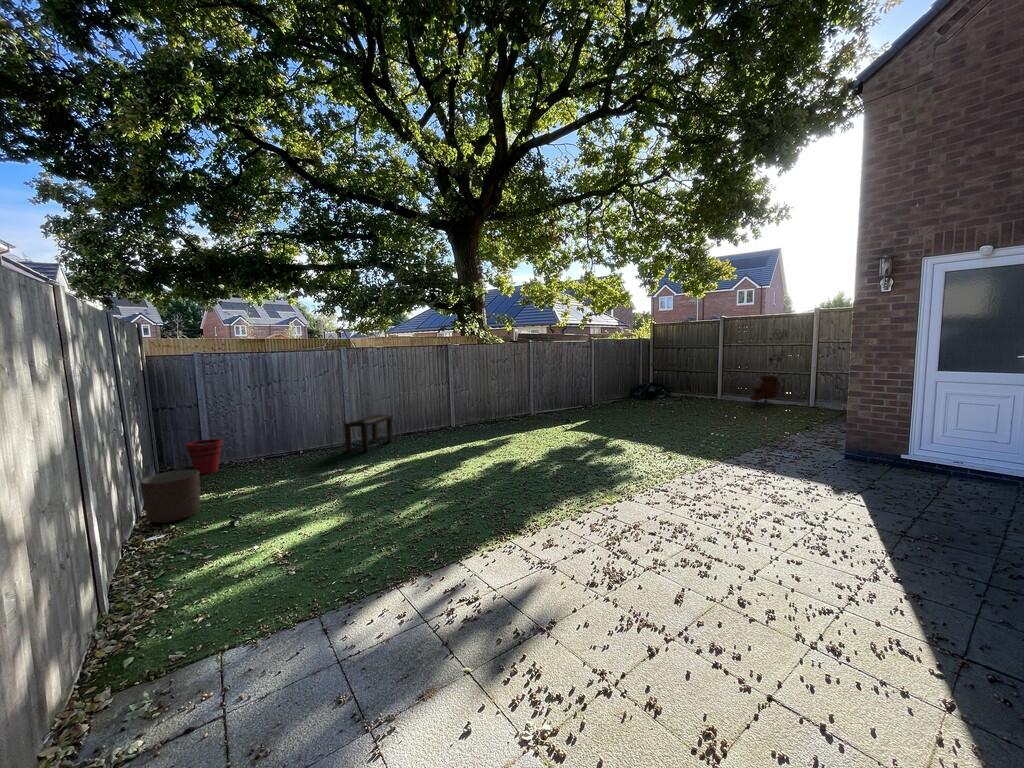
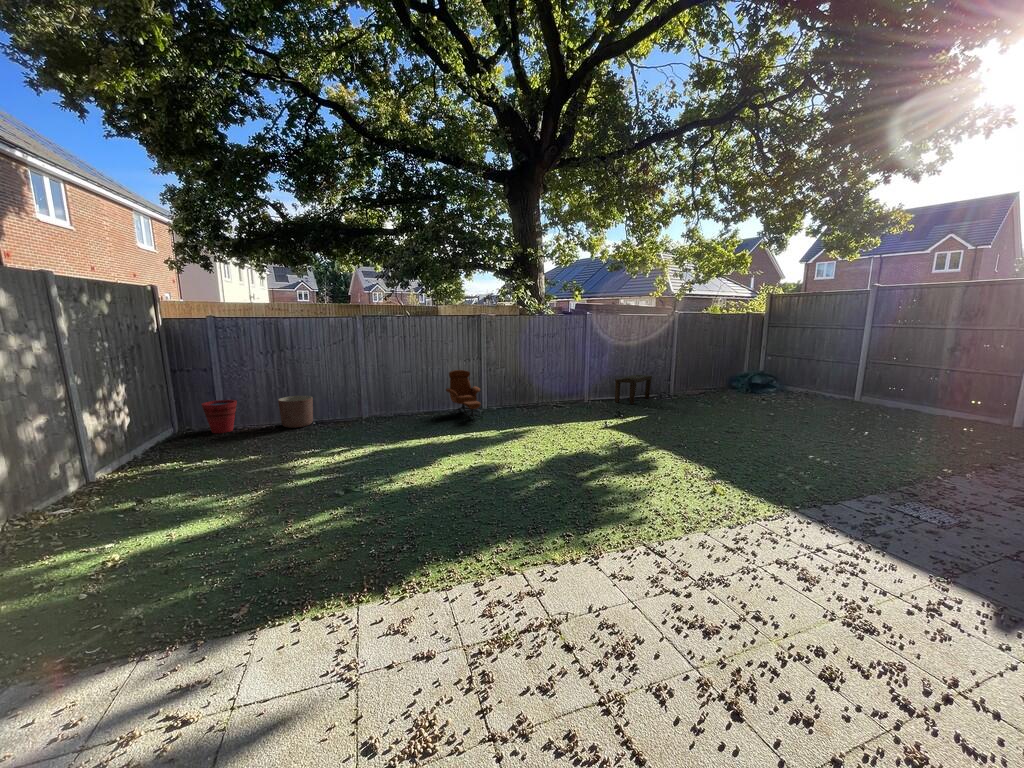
lounge chair: present [750,376,780,407] -> present [446,370,481,418]
bench: present [344,414,393,452] -> present [615,375,652,404]
planter: present [140,470,200,523] -> present [278,396,313,428]

